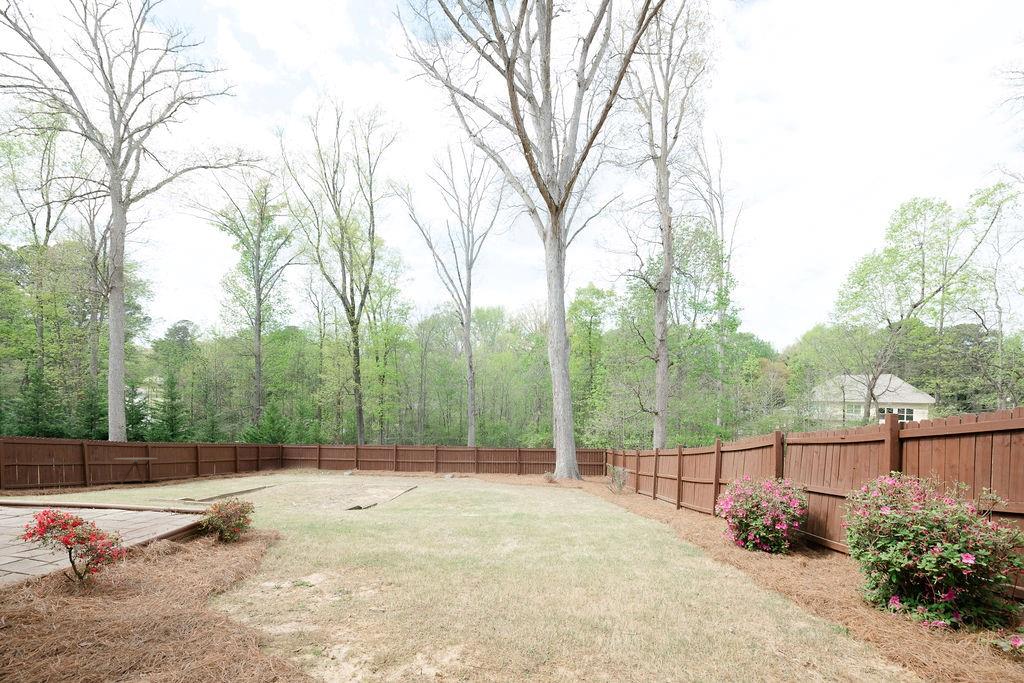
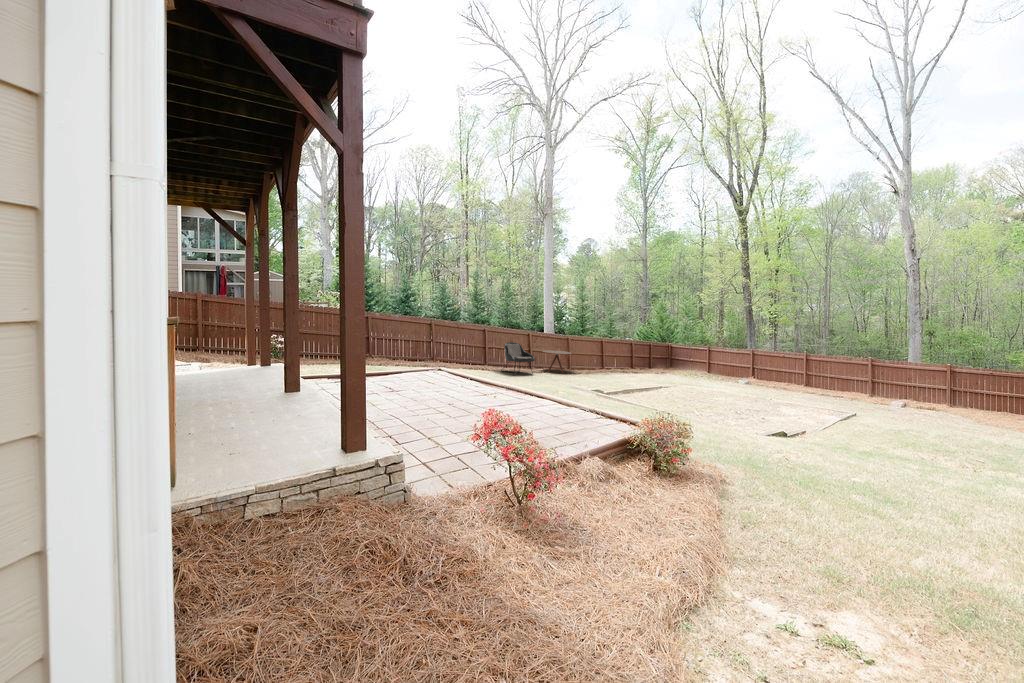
lounge chair: none [46,449,104,490] -> present [501,342,535,375]

